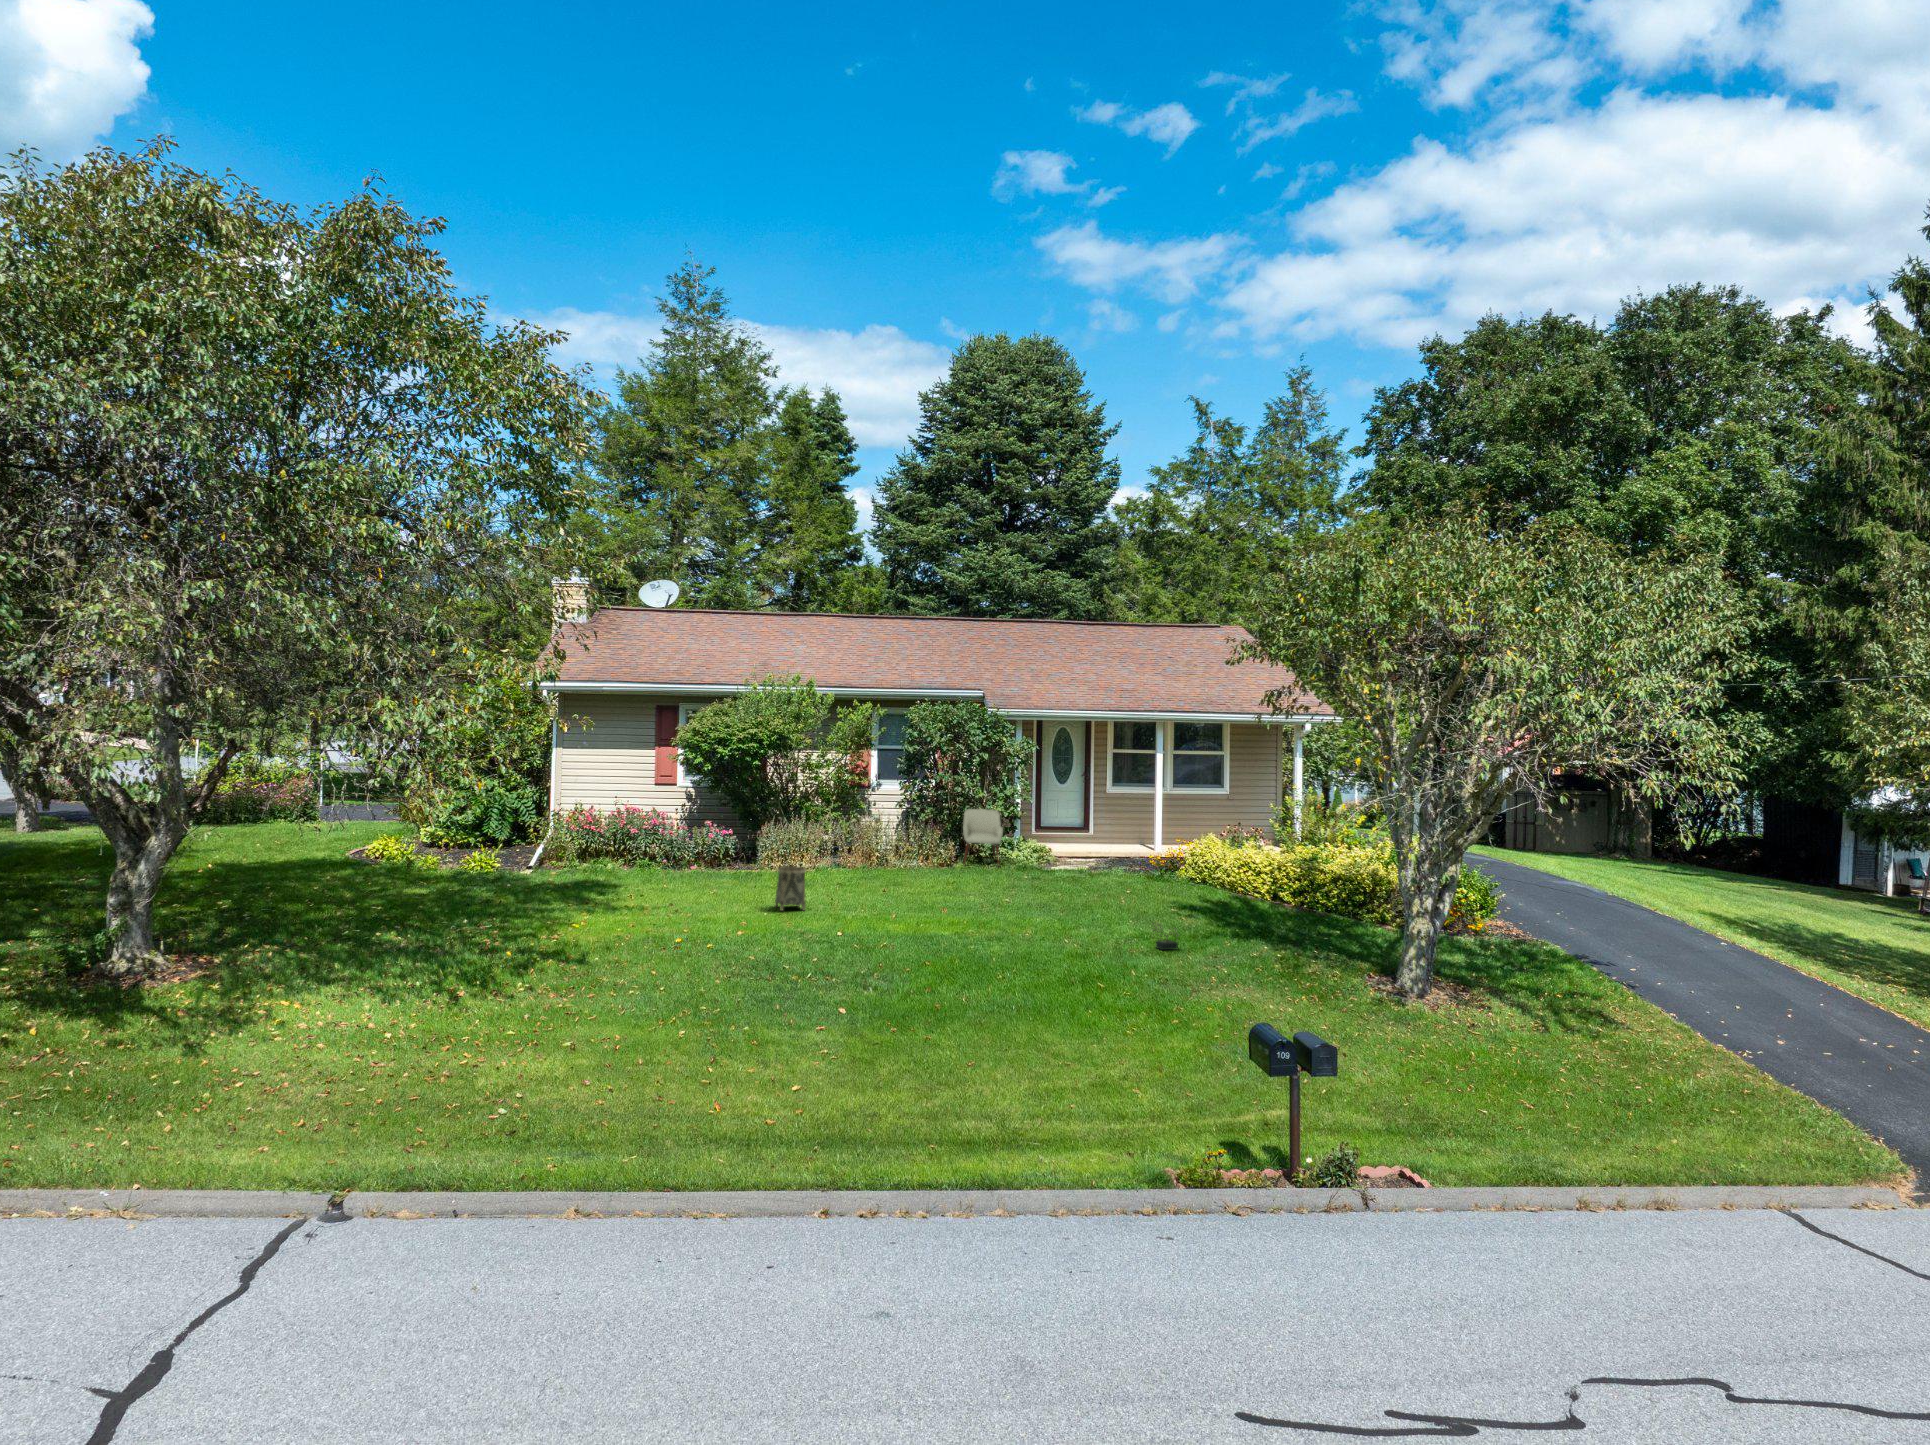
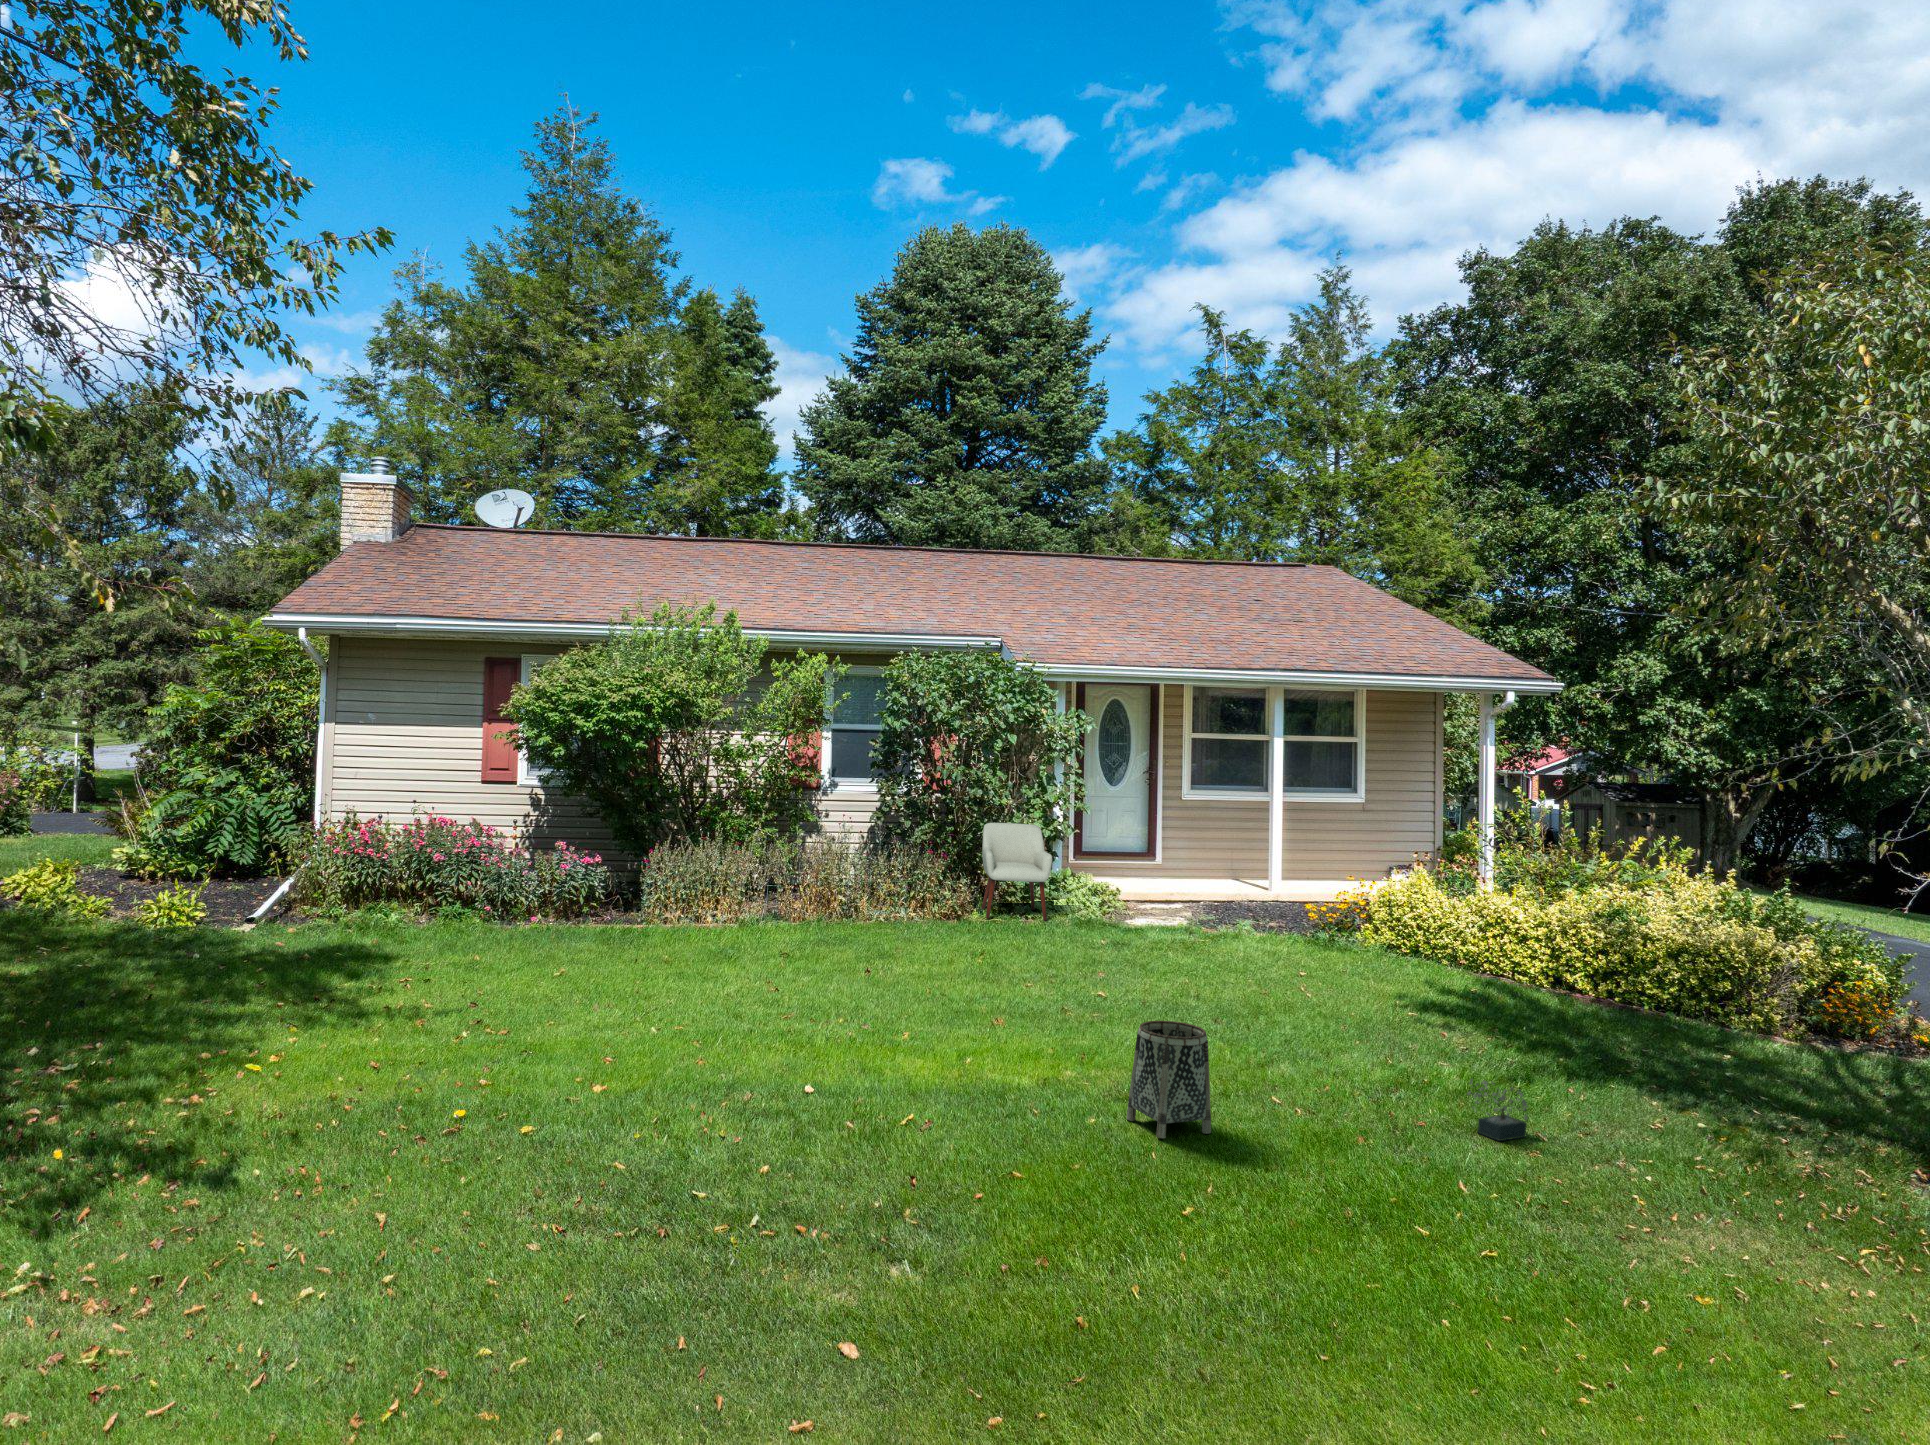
basket: present [775,866,806,911] -> present [1127,1021,1211,1138]

